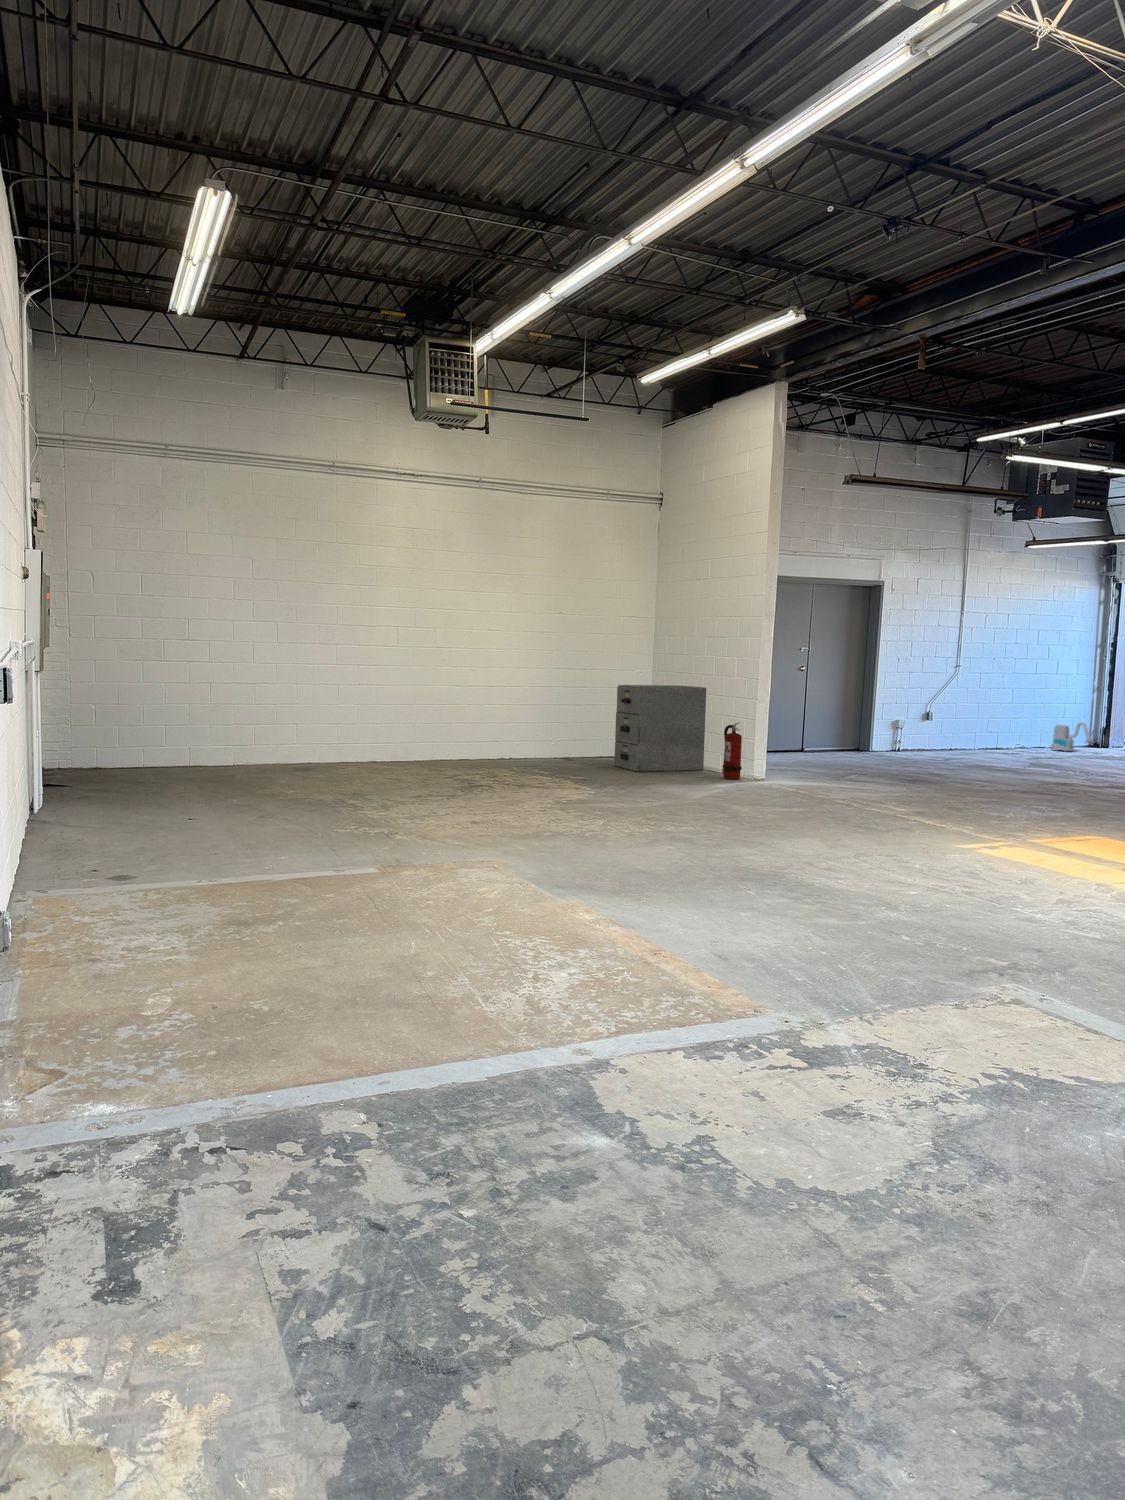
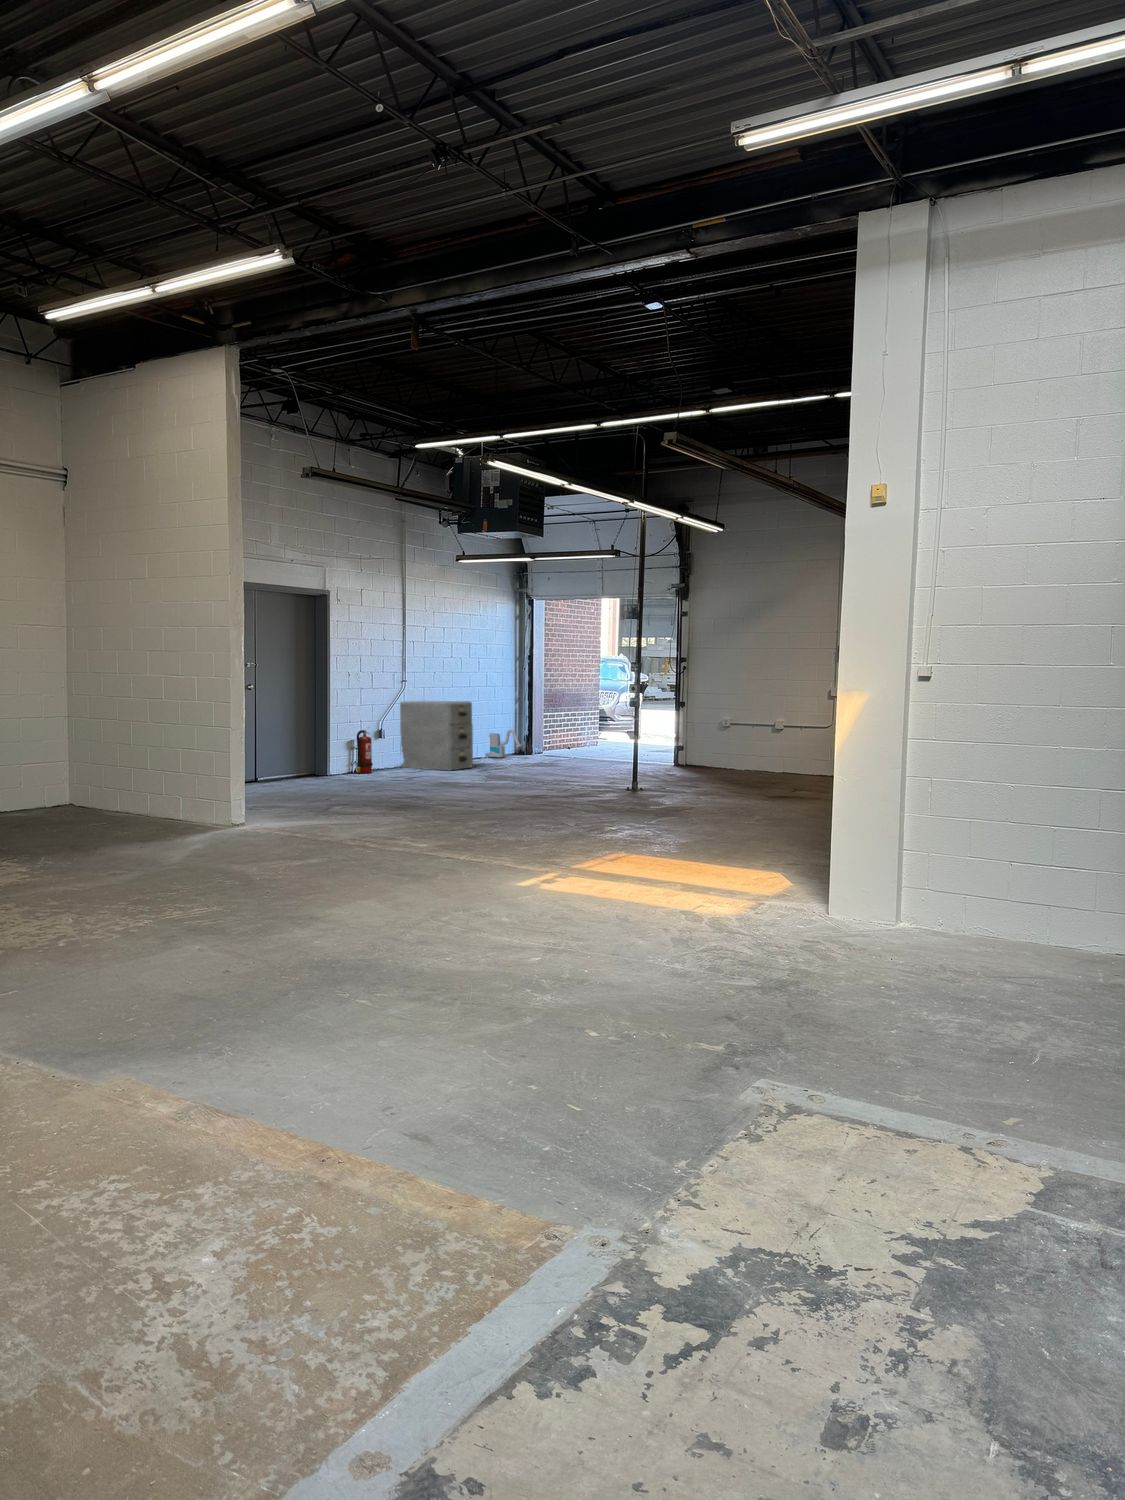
filing cabinet: present [614,685,706,772] -> present [400,701,473,771]
fire extinguisher: present [722,723,742,780] -> present [356,727,373,774]

